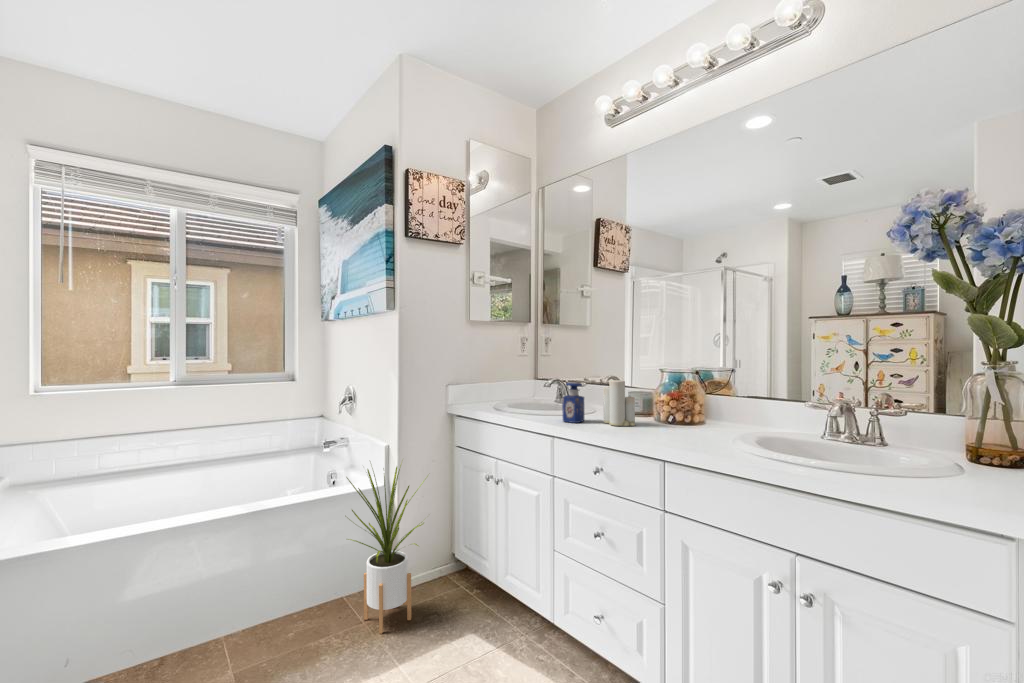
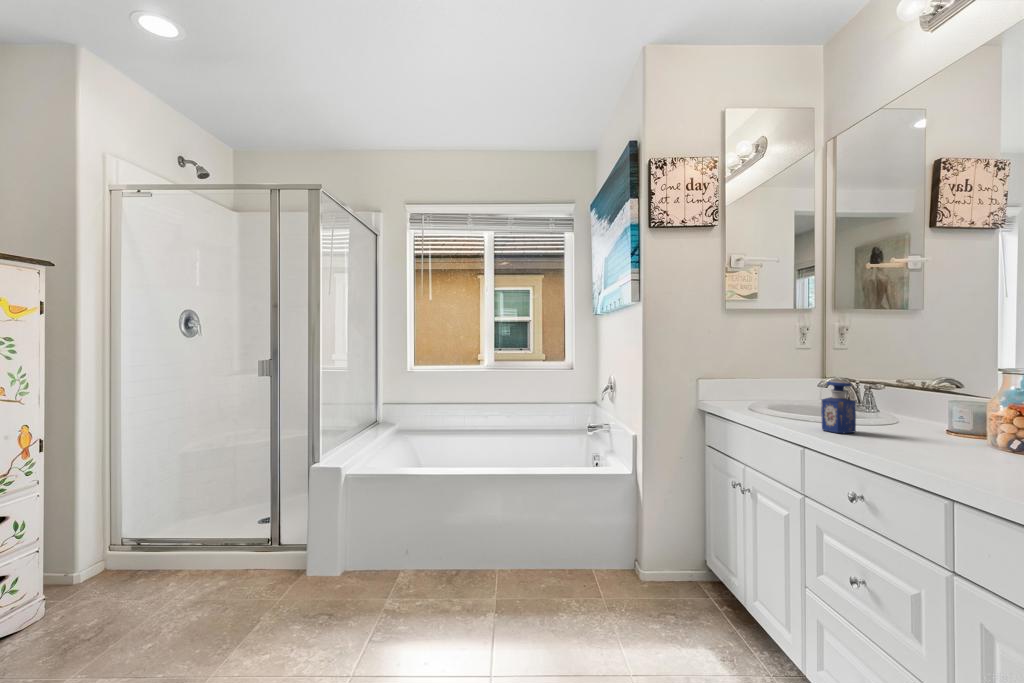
candle: present [603,380,635,426] -> none [885,374,937,446]
house plant: present [347,465,424,634] -> none [579,446,668,615]

